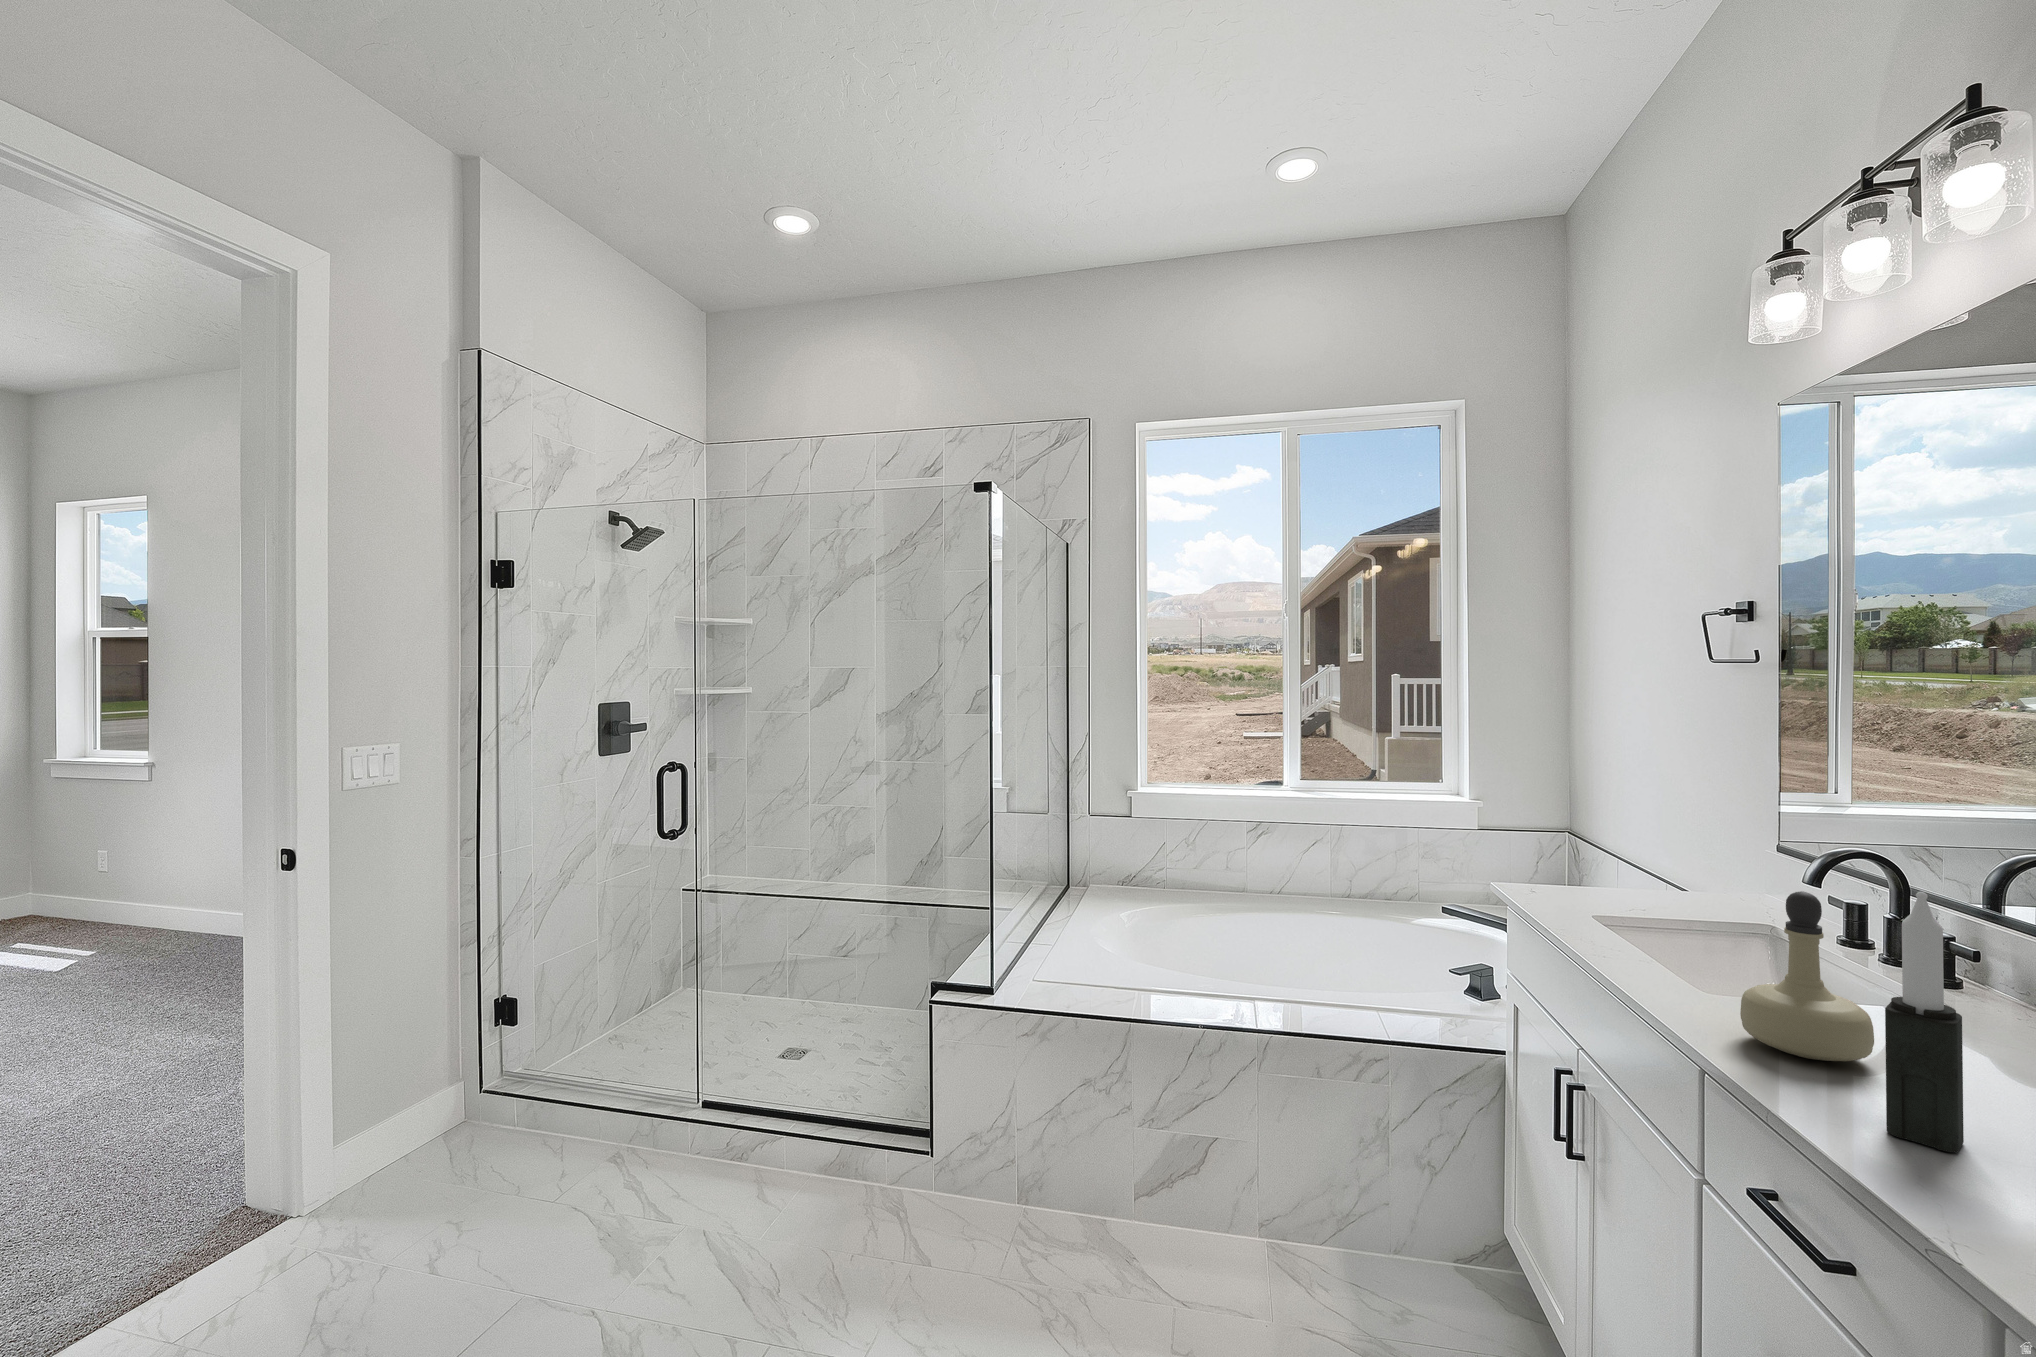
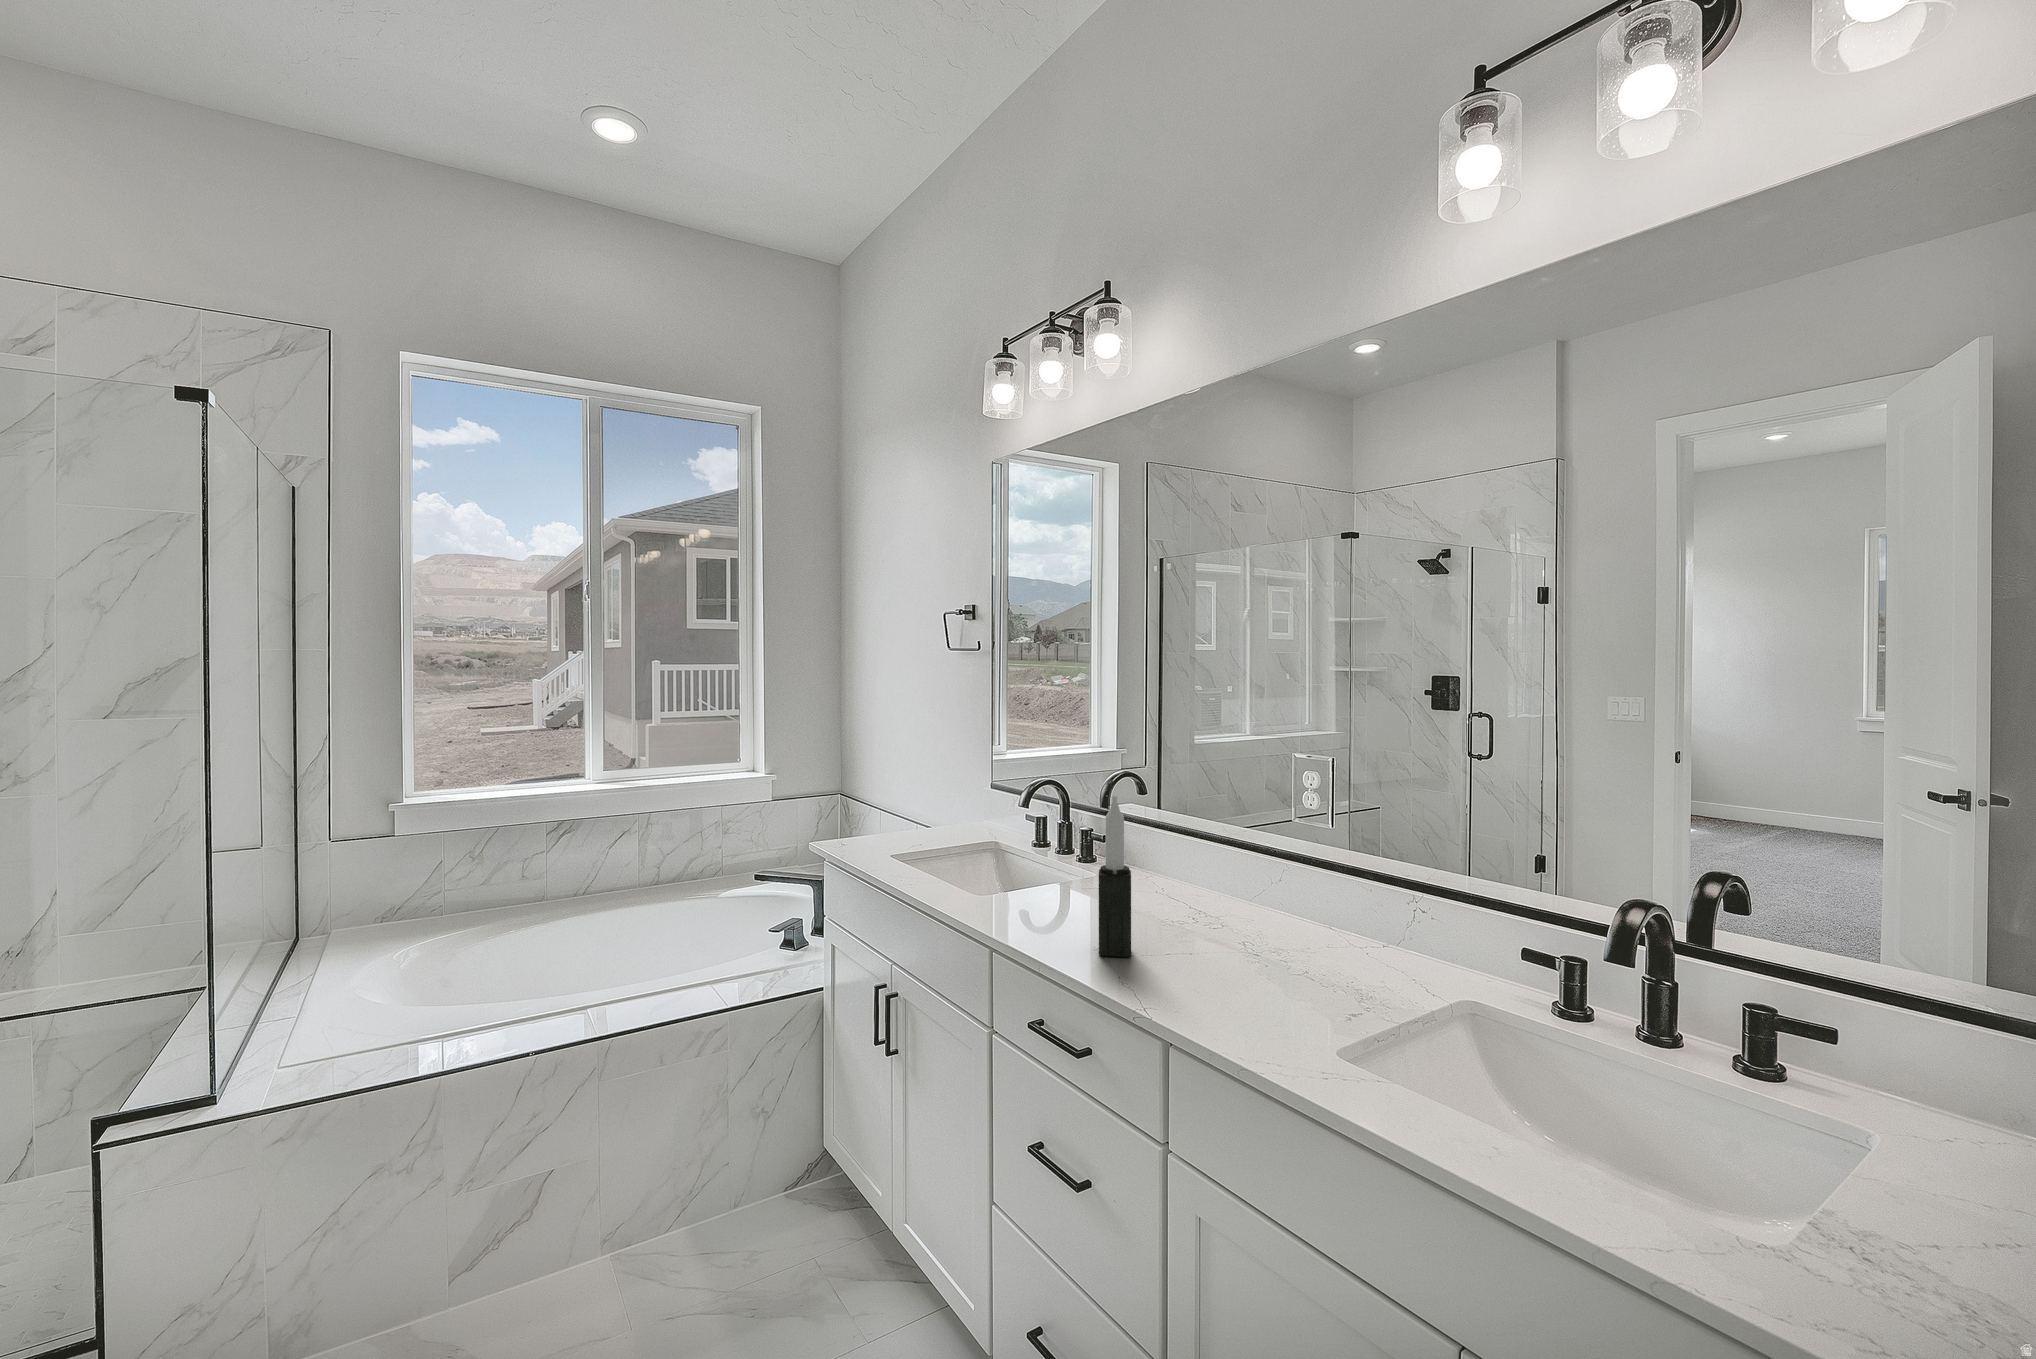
perfume bottle: present [1740,891,1874,1061] -> none [1011,808,1079,922]

